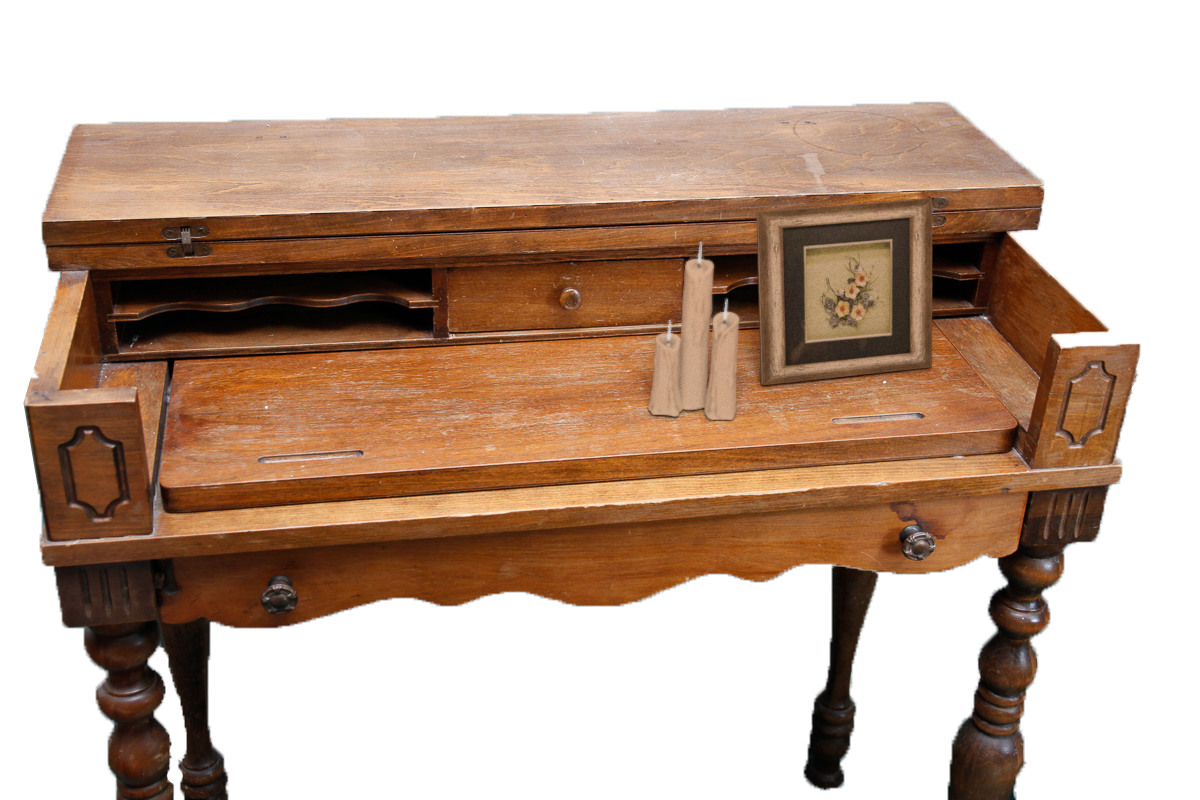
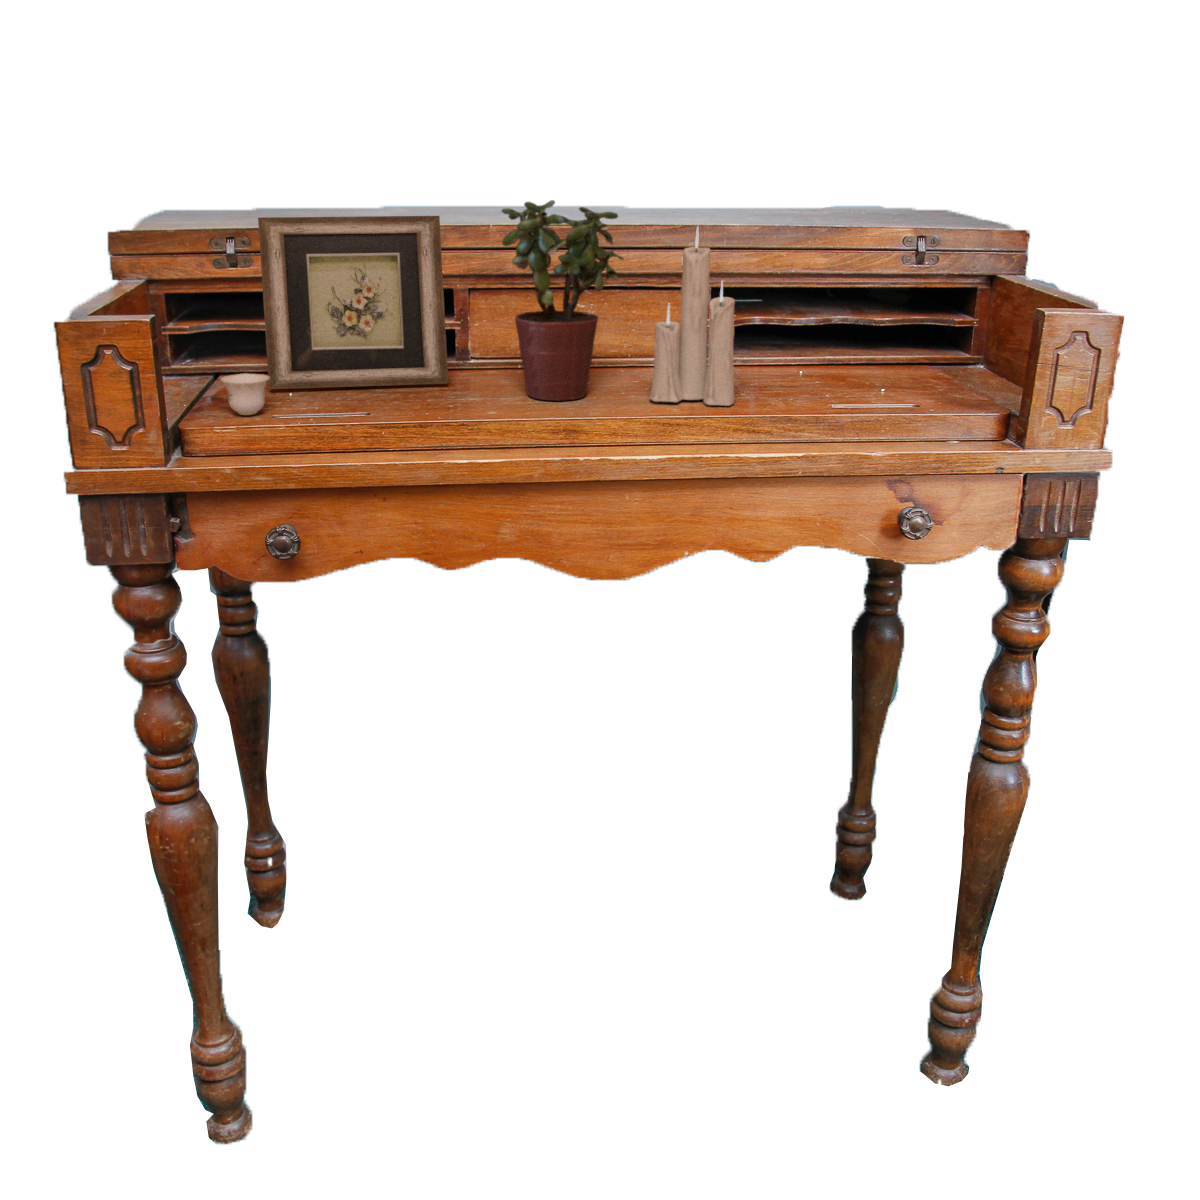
picture frame: present [756,198,932,385] -> present [258,216,448,389]
potted plant: none [492,213,622,414] -> present [502,200,623,401]
teacup: none [199,404,252,455] -> present [220,373,270,415]

